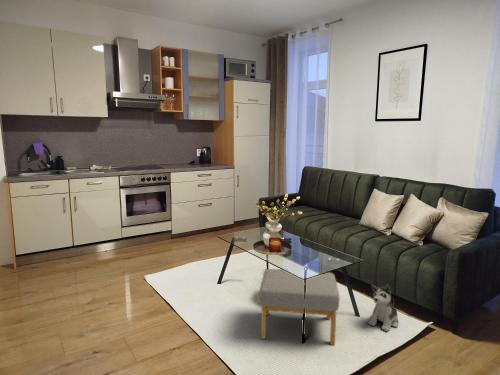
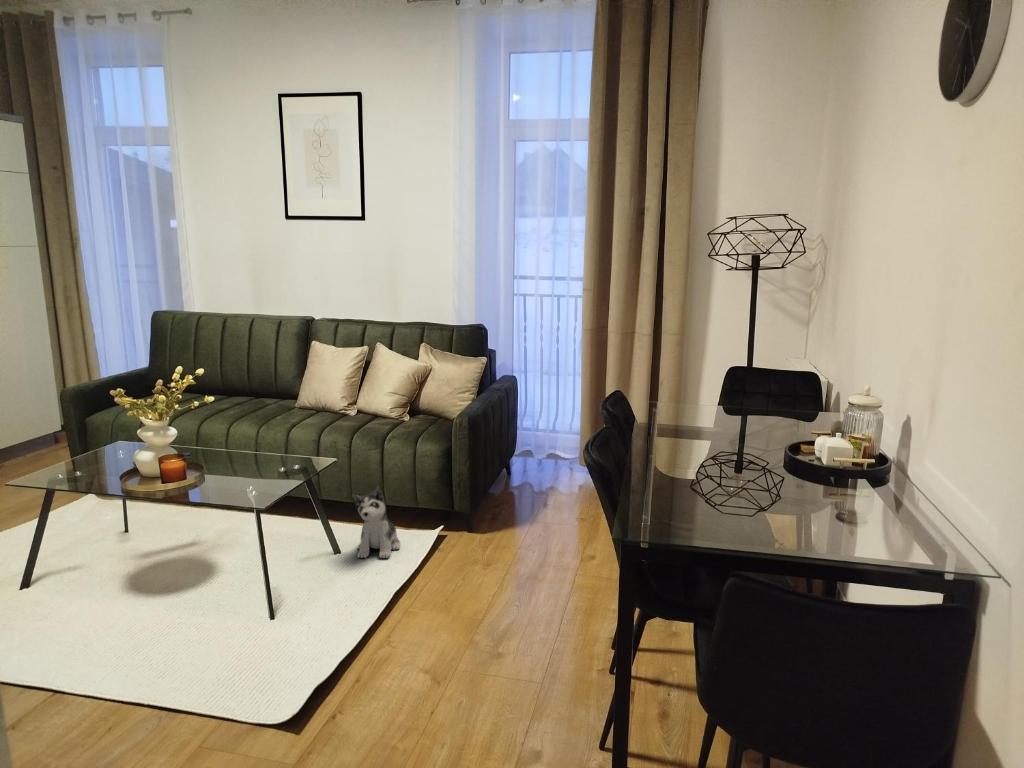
footstool: present [260,269,340,345] -> none [165,492,320,634]

